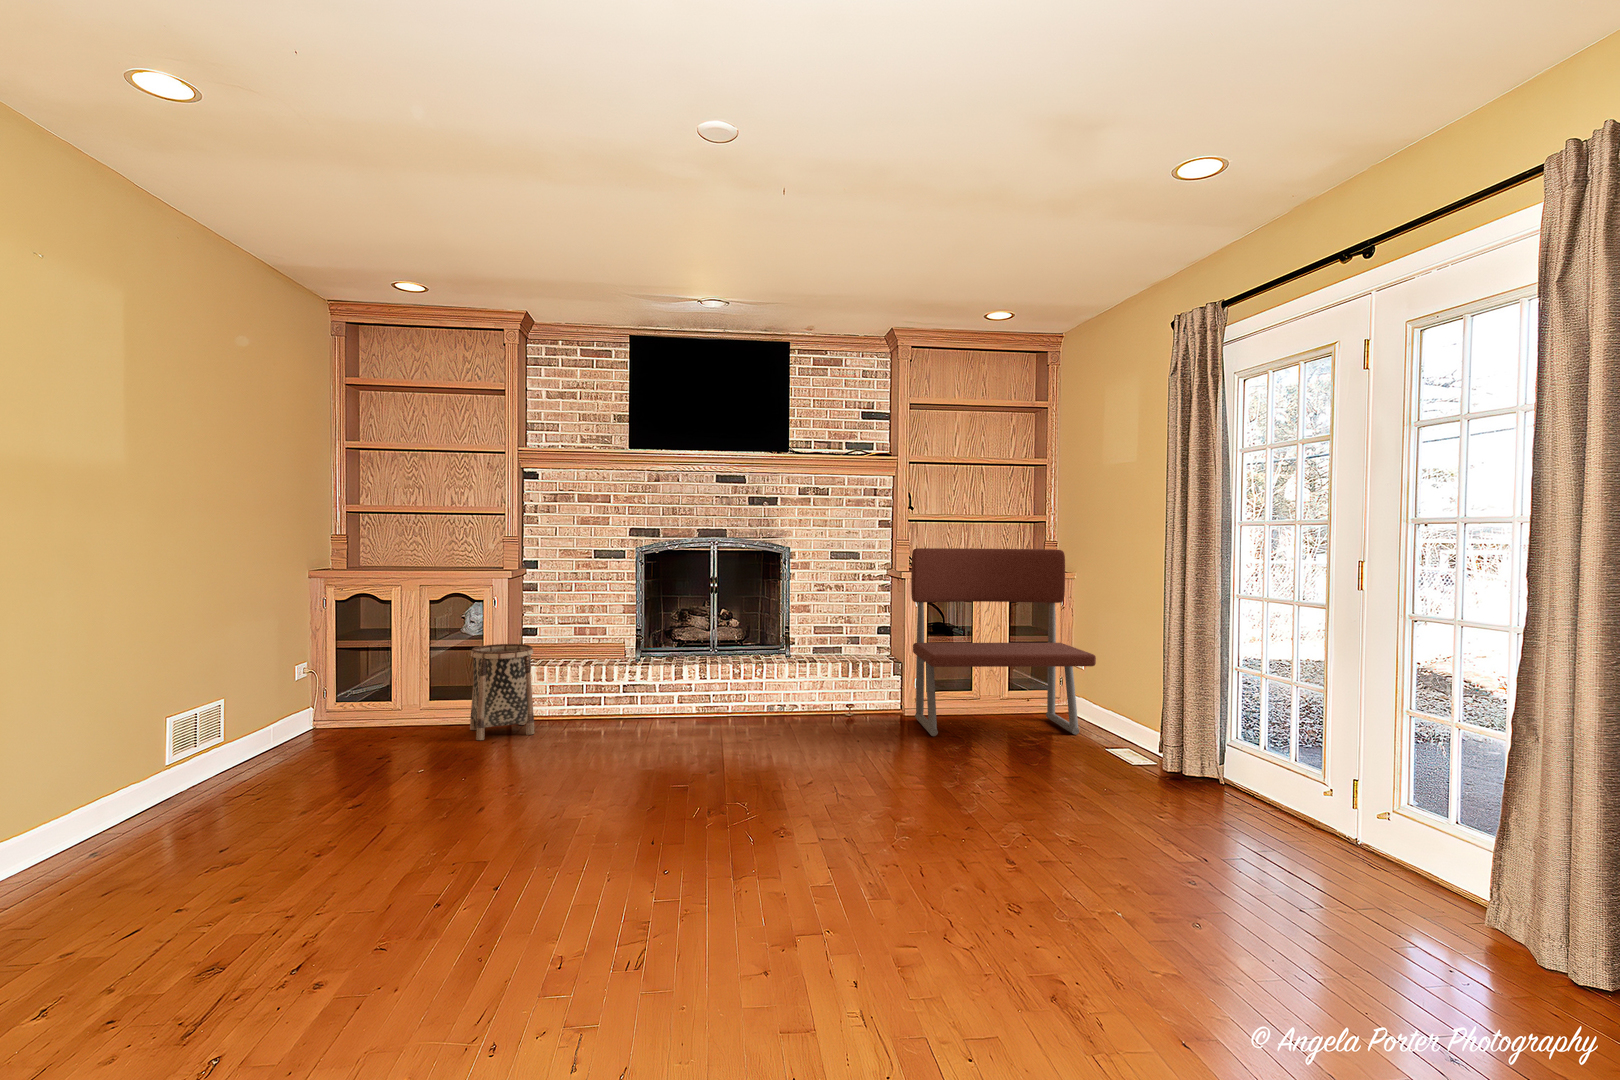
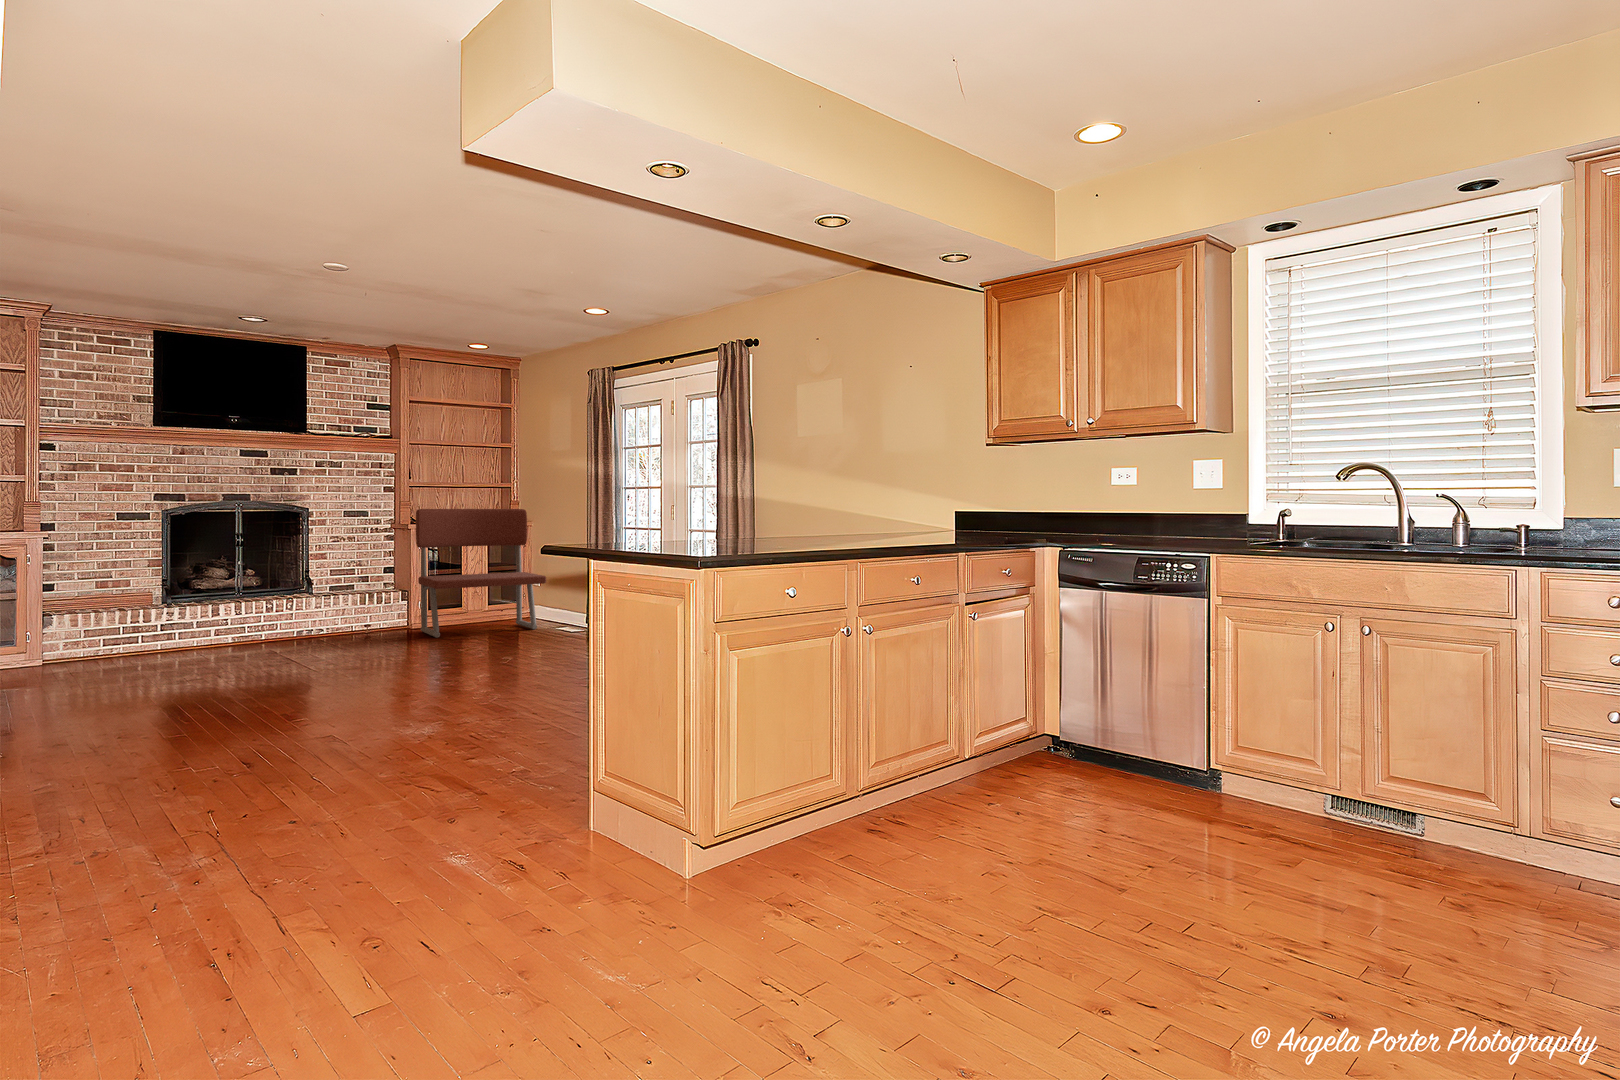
basket: present [470,644,534,740] -> none [14,593,89,671]

